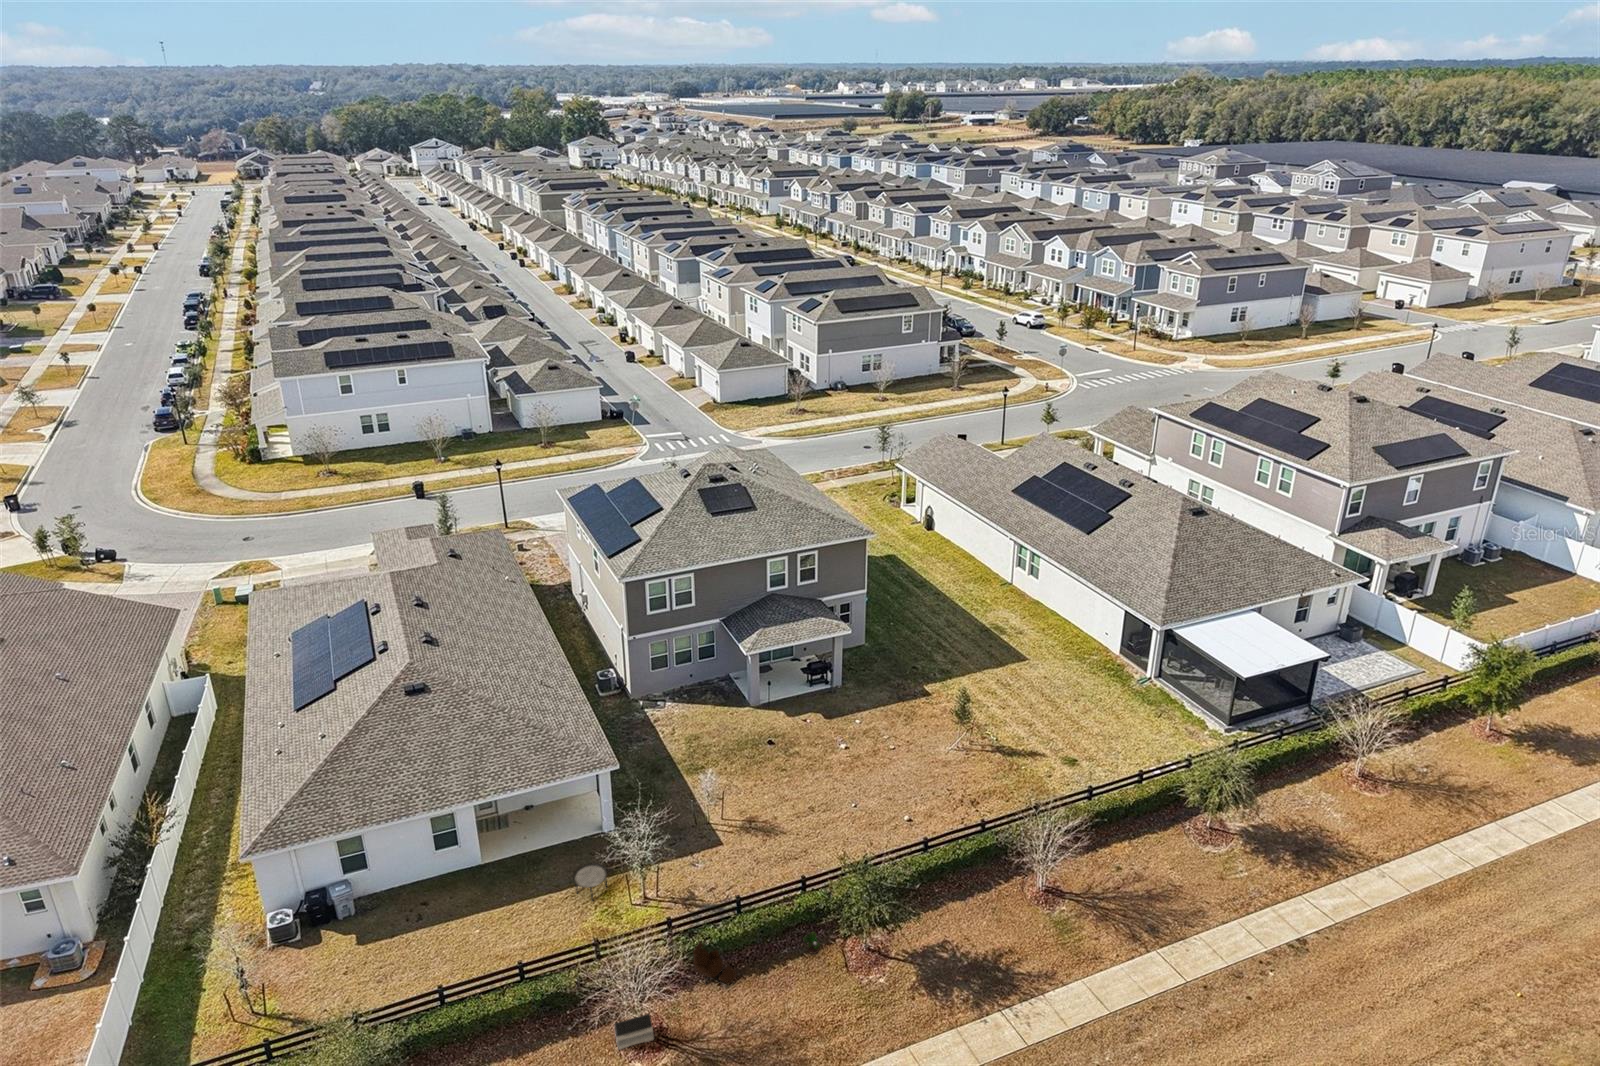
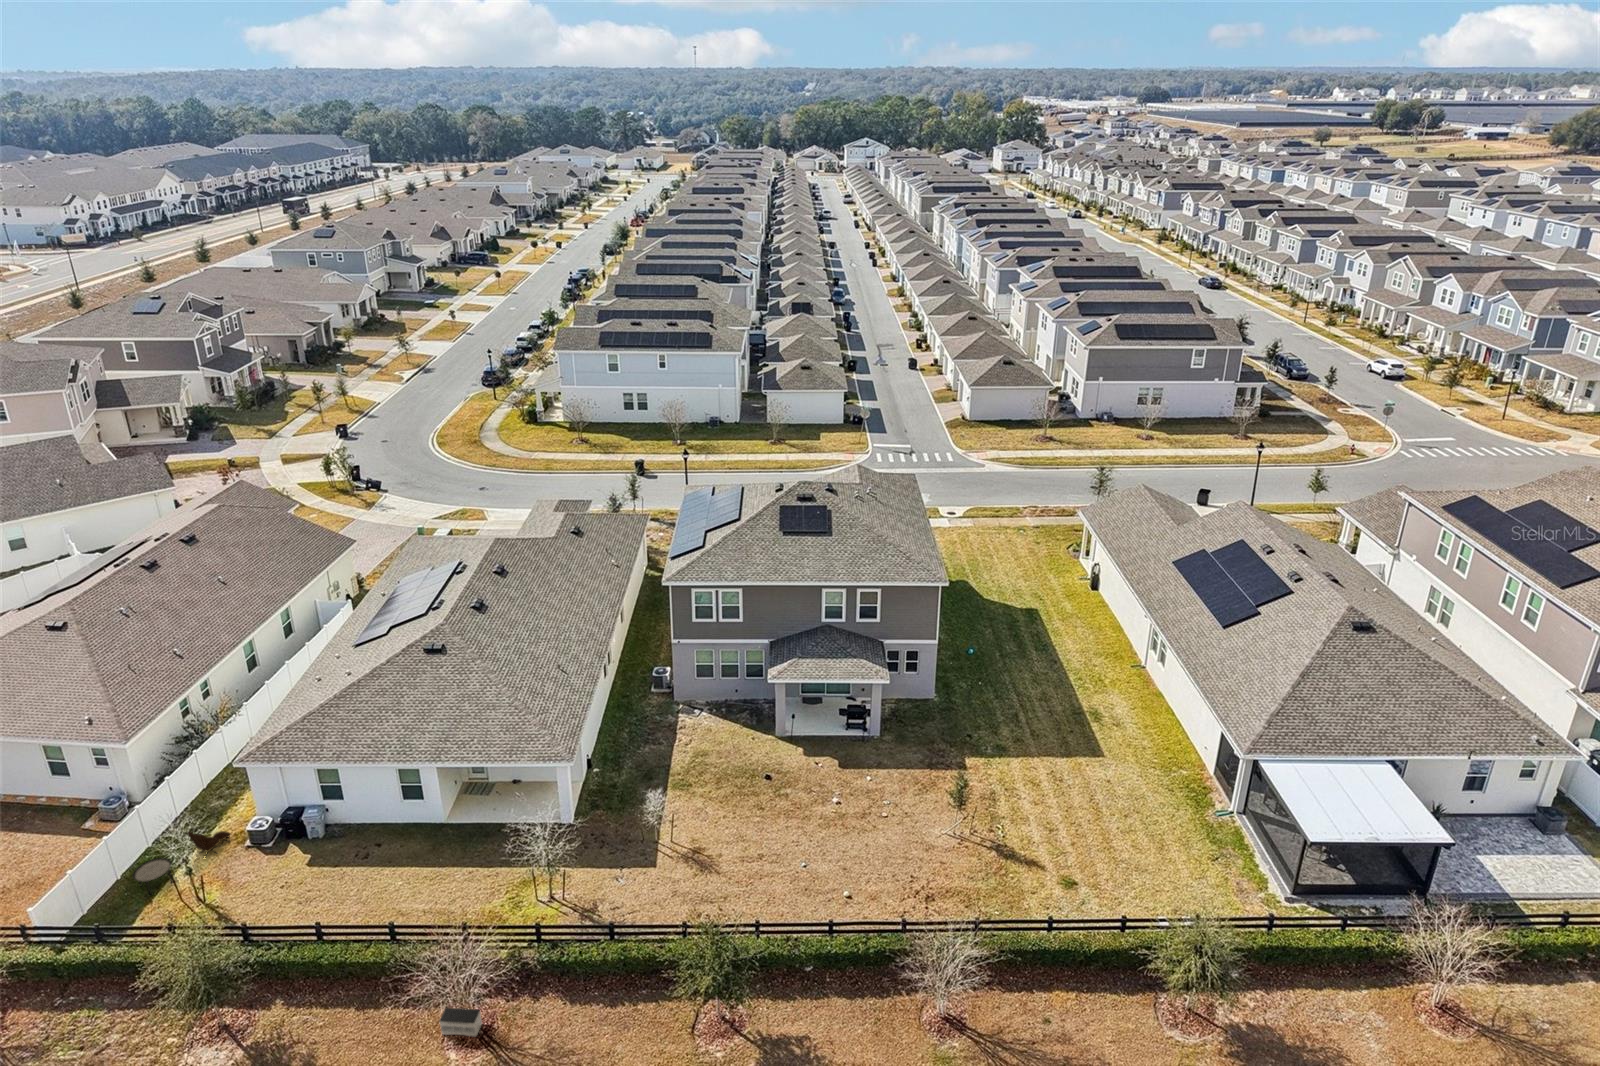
round table: present [573,863,607,900] -> present [132,858,173,895]
potted tree: present [804,933,820,954] -> none [656,980,677,1005]
lounge chair: present [693,941,737,985] -> present [188,831,231,853]

